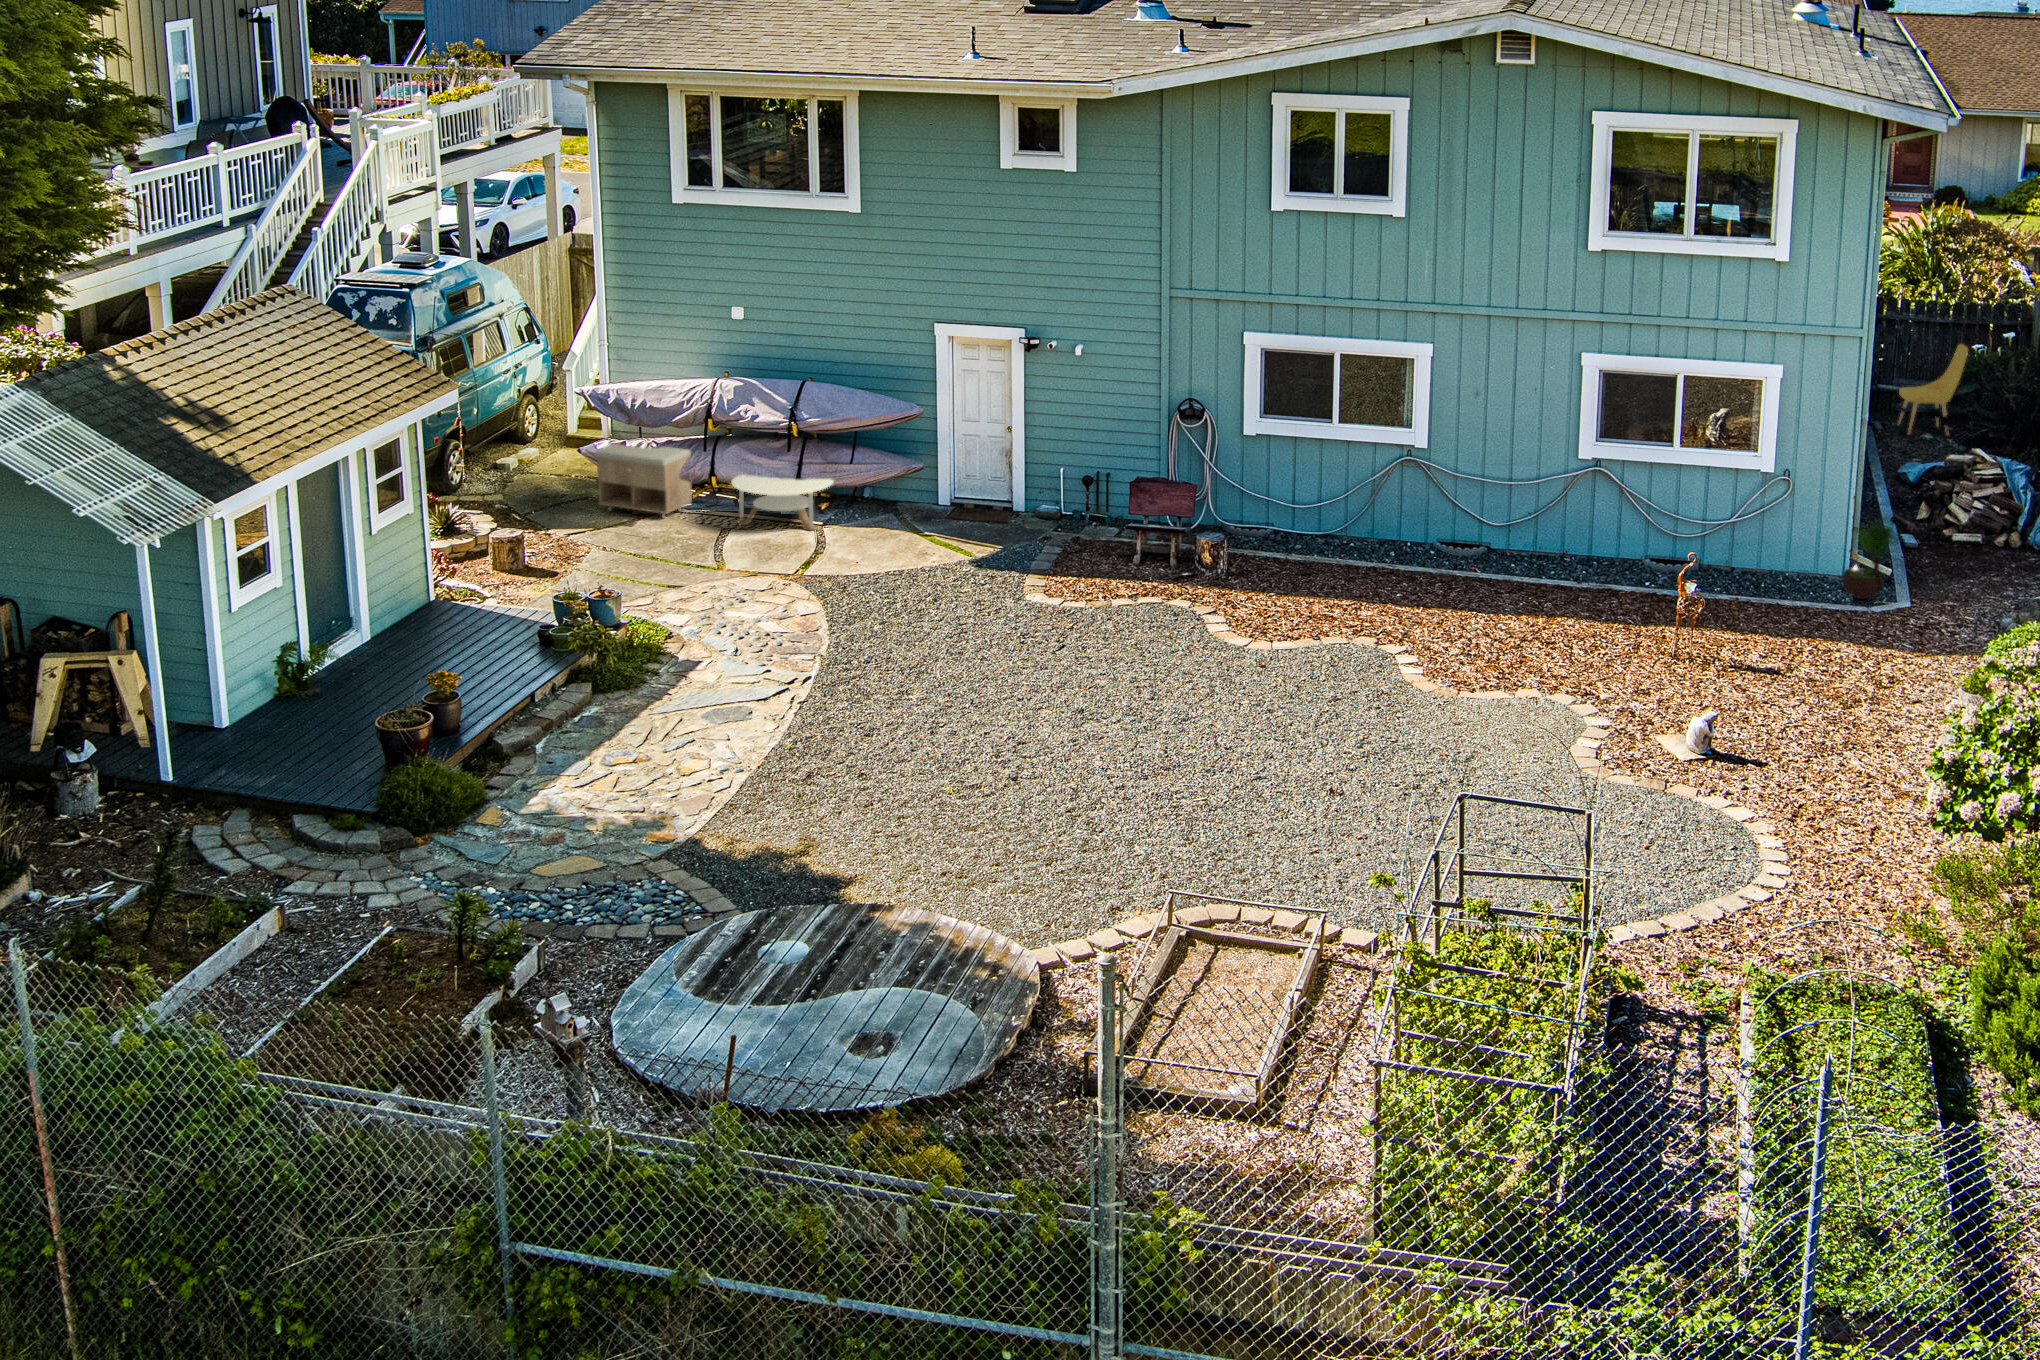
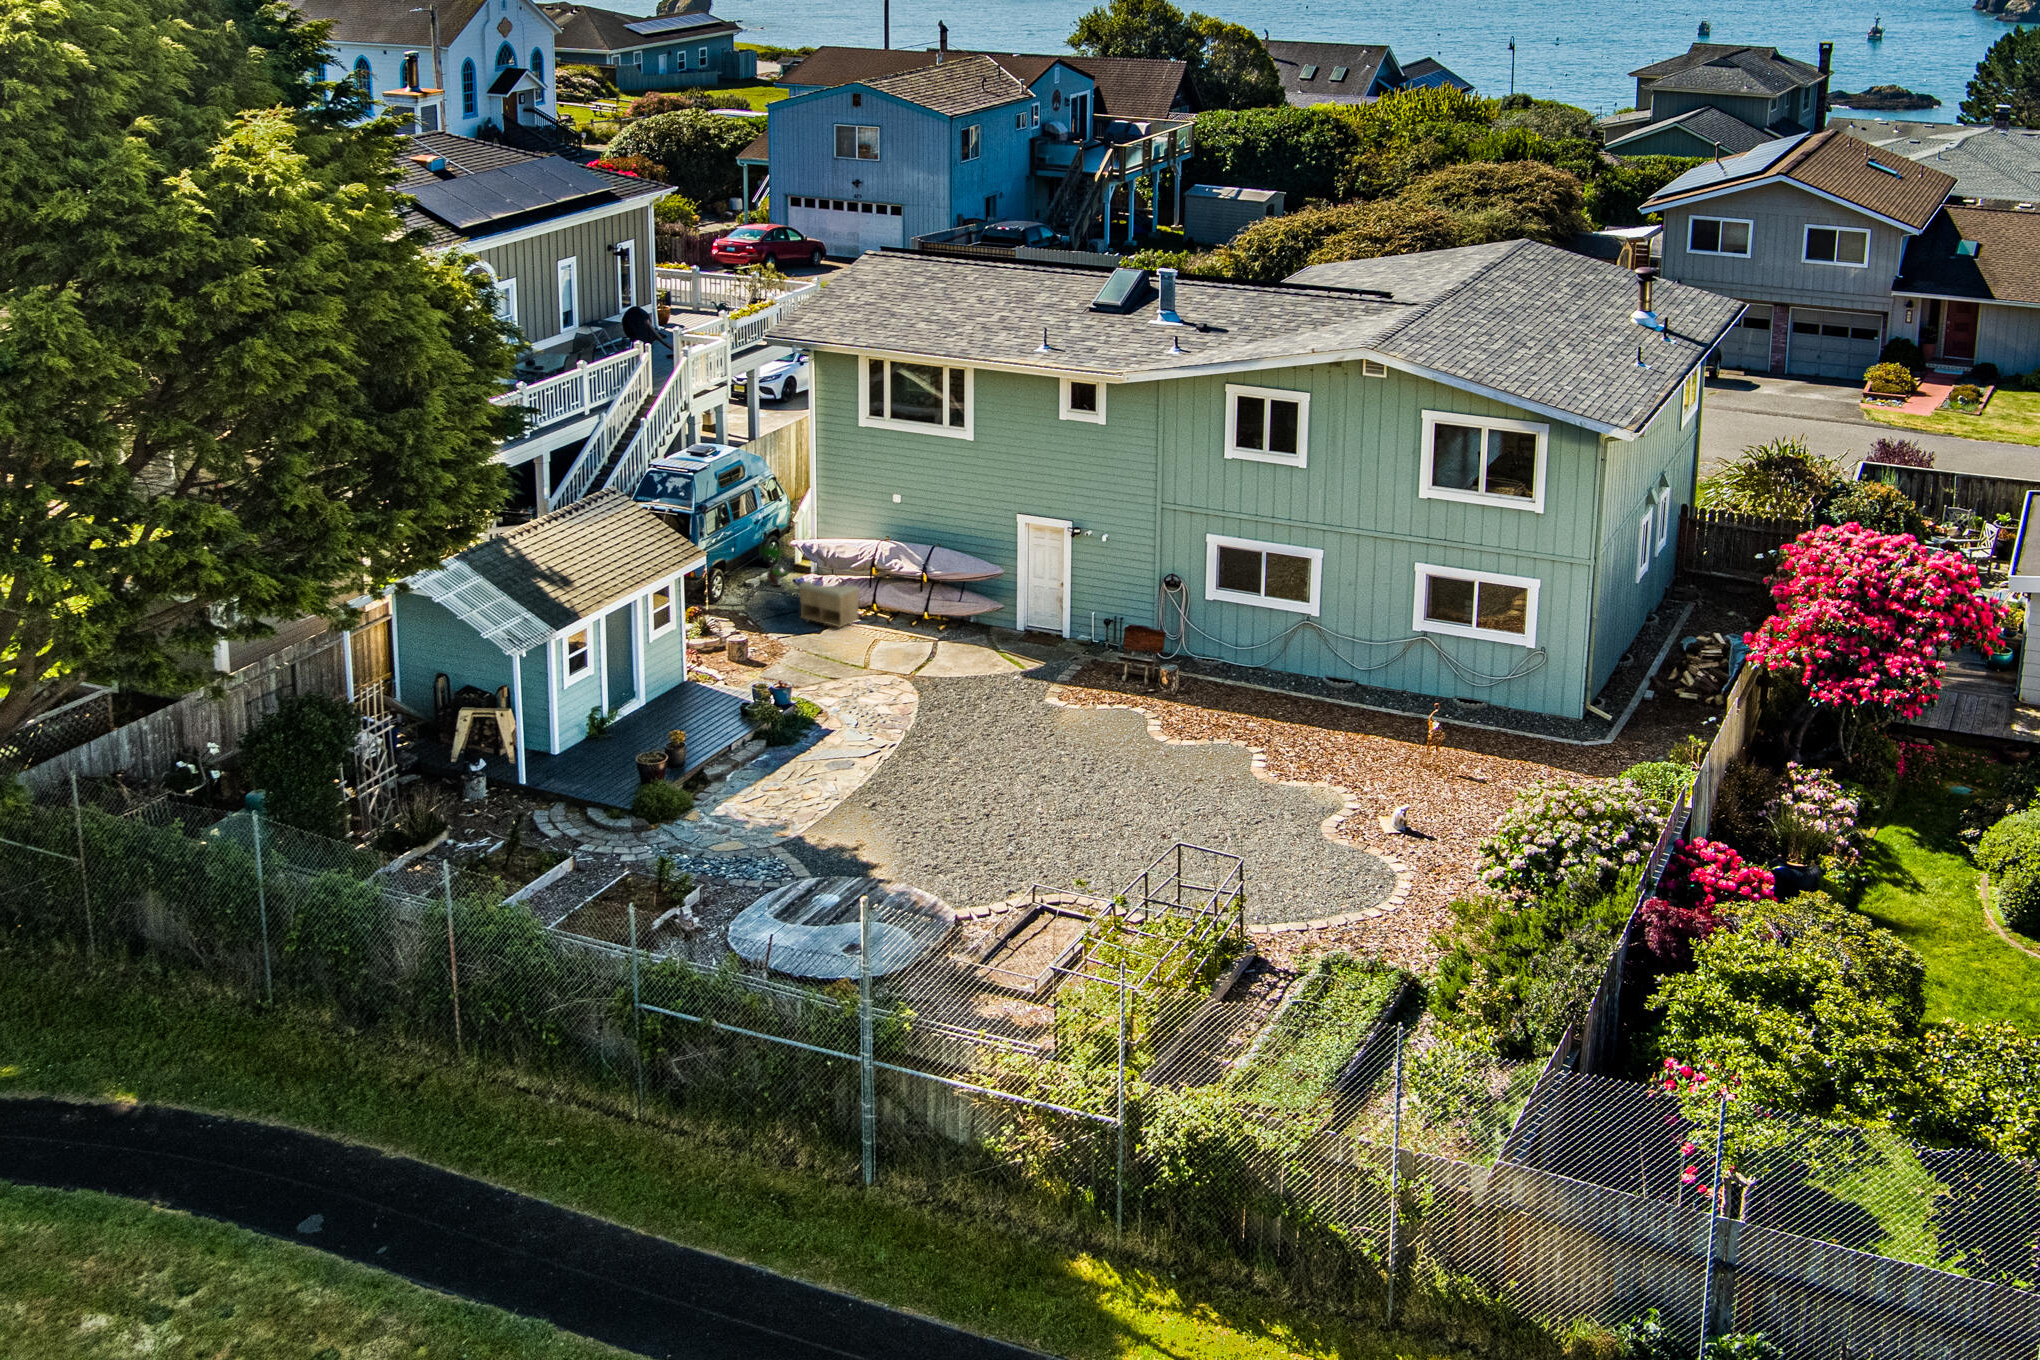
chair: present [1898,344,1968,435] -> none [1720,547,1767,612]
round table: present [731,474,834,530] -> none [881,600,946,644]
potted tree: present [1842,520,1897,599] -> present [760,544,788,586]

